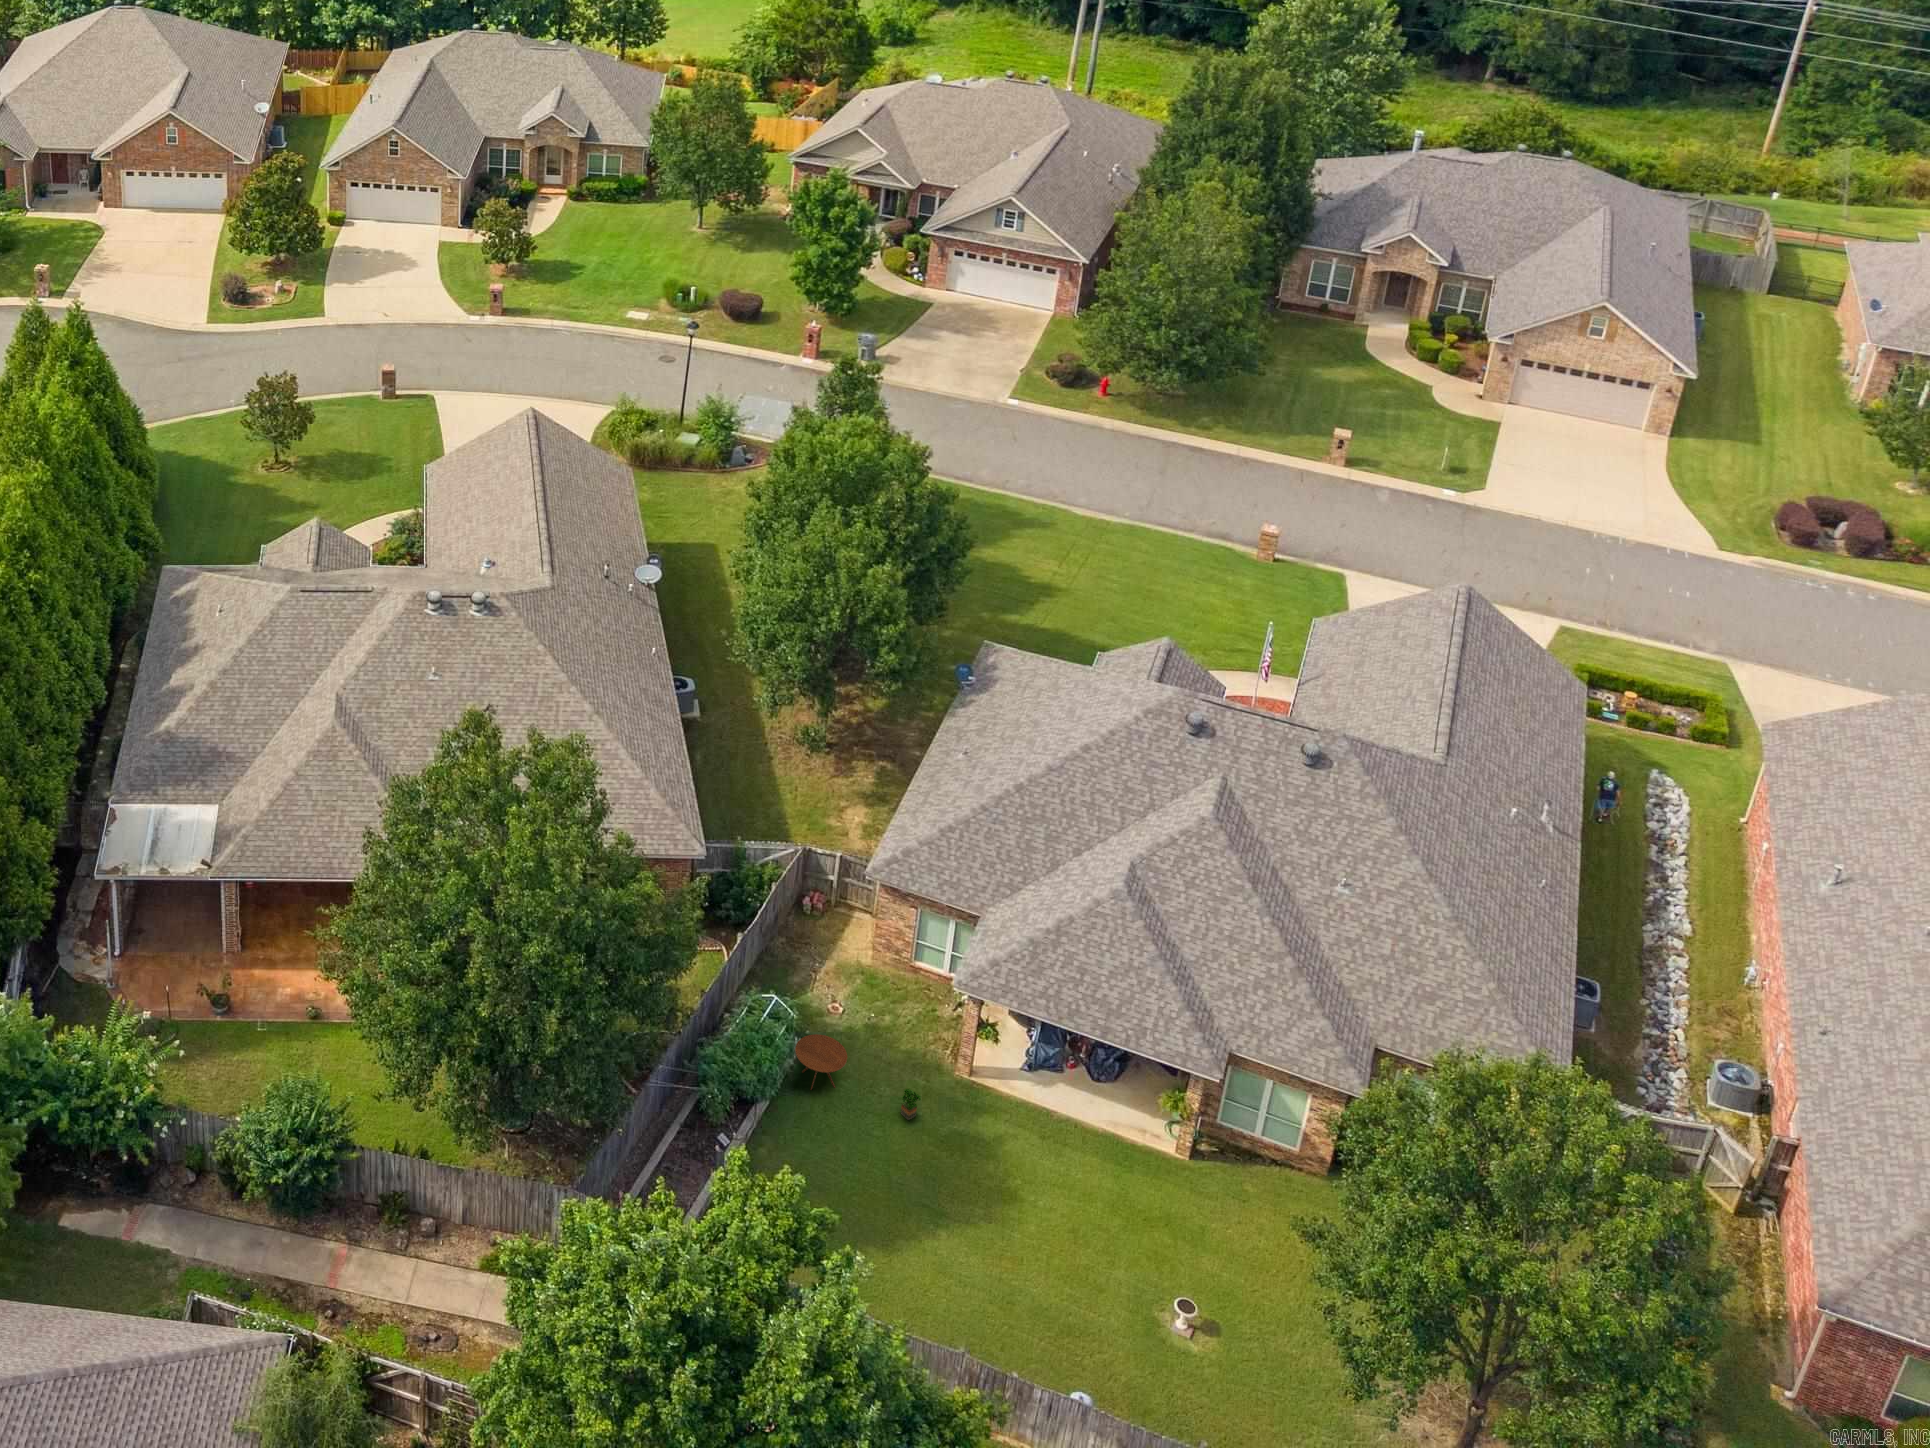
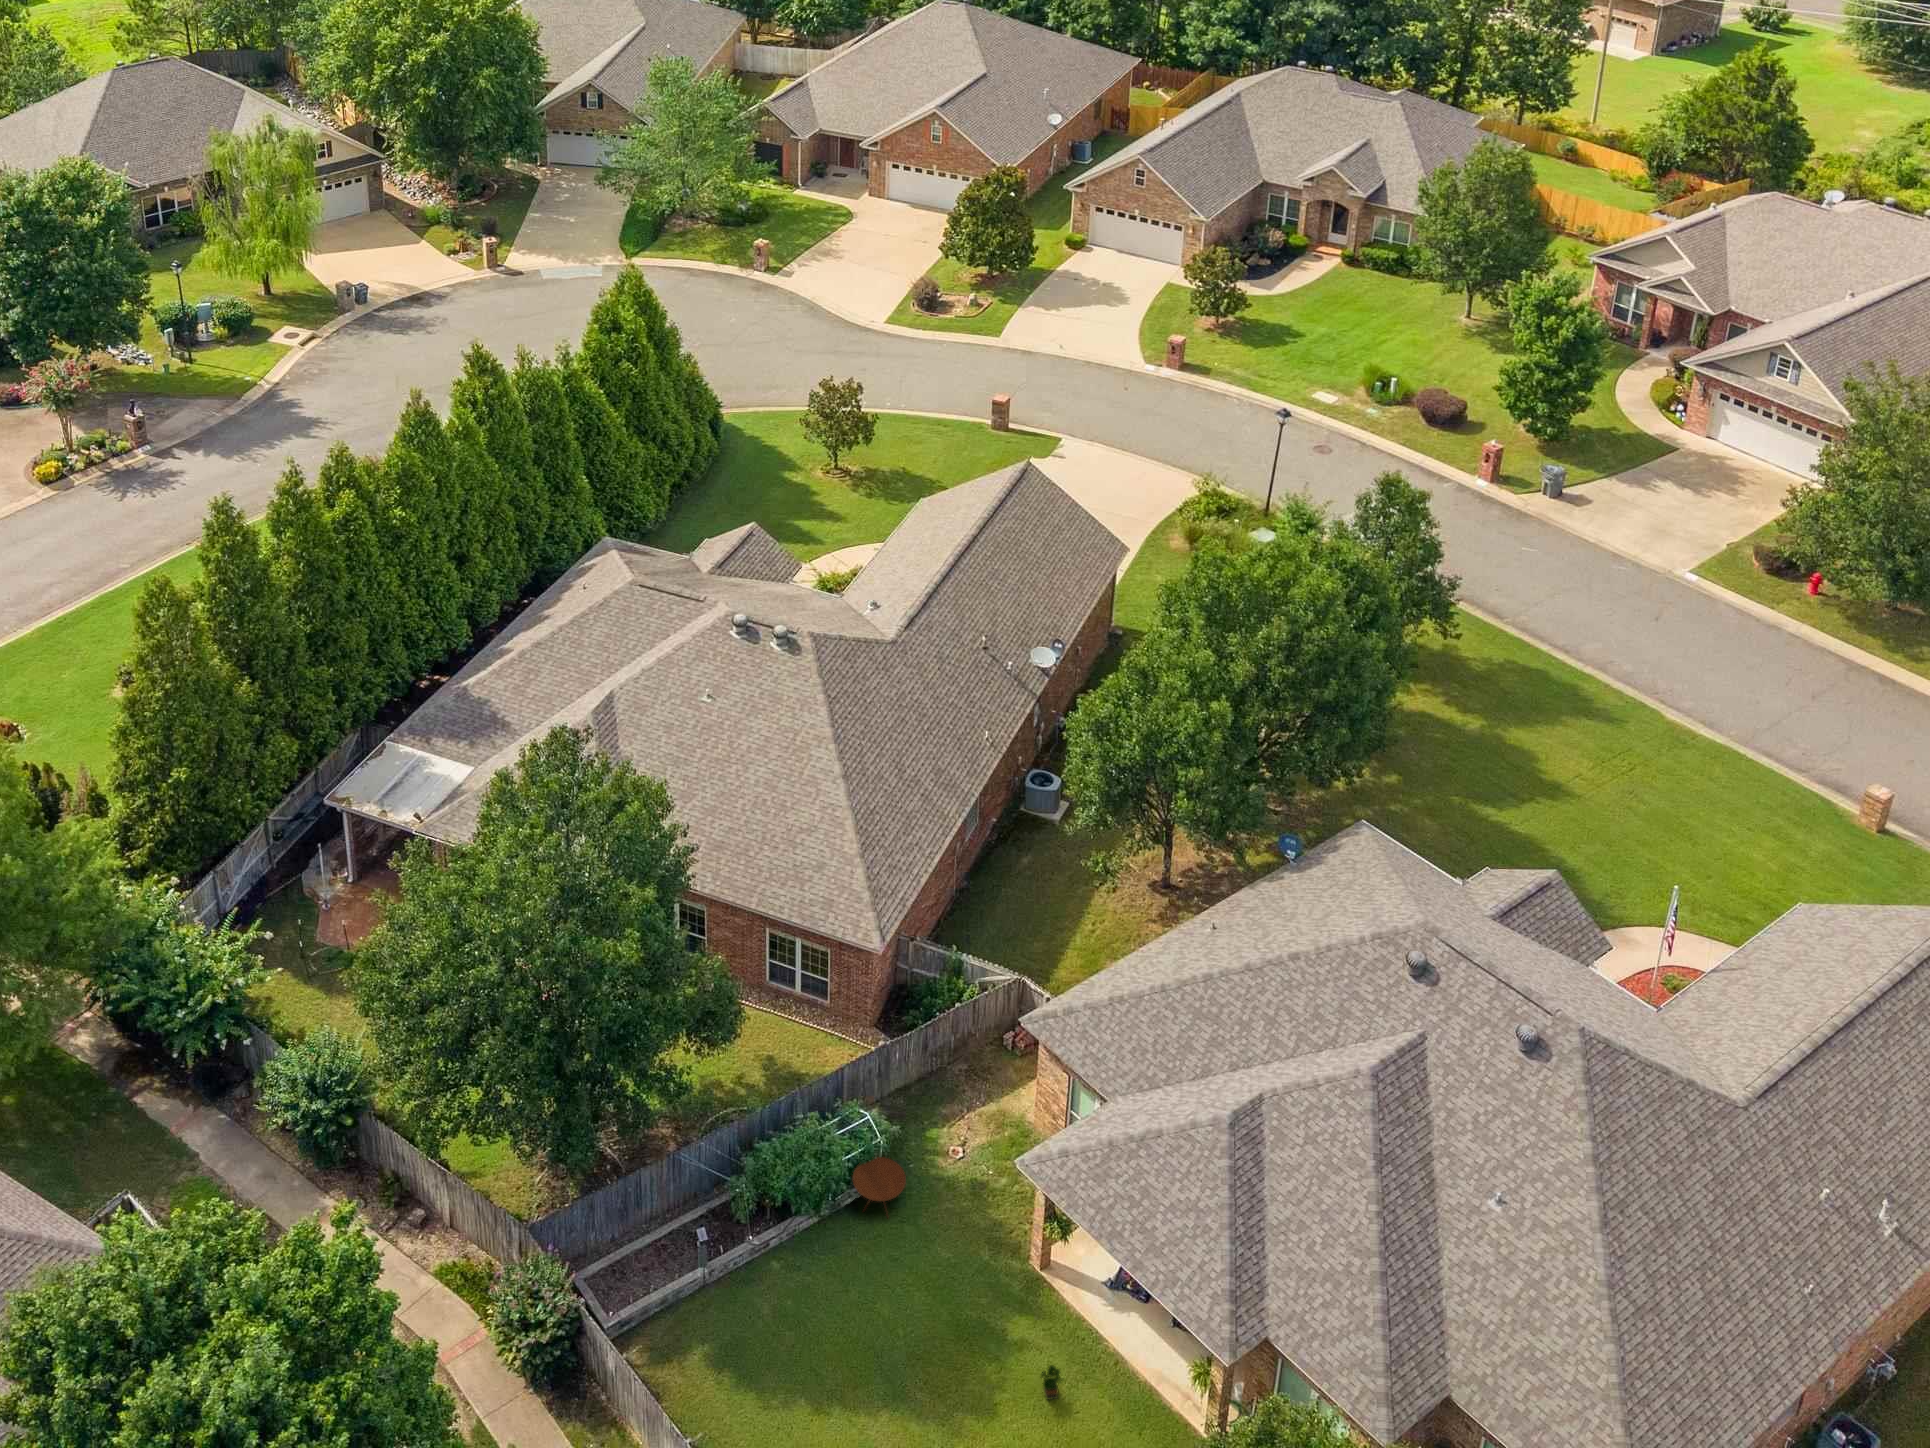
potted tree: present [901,1089,921,1120] -> present [1041,1365,1062,1400]

